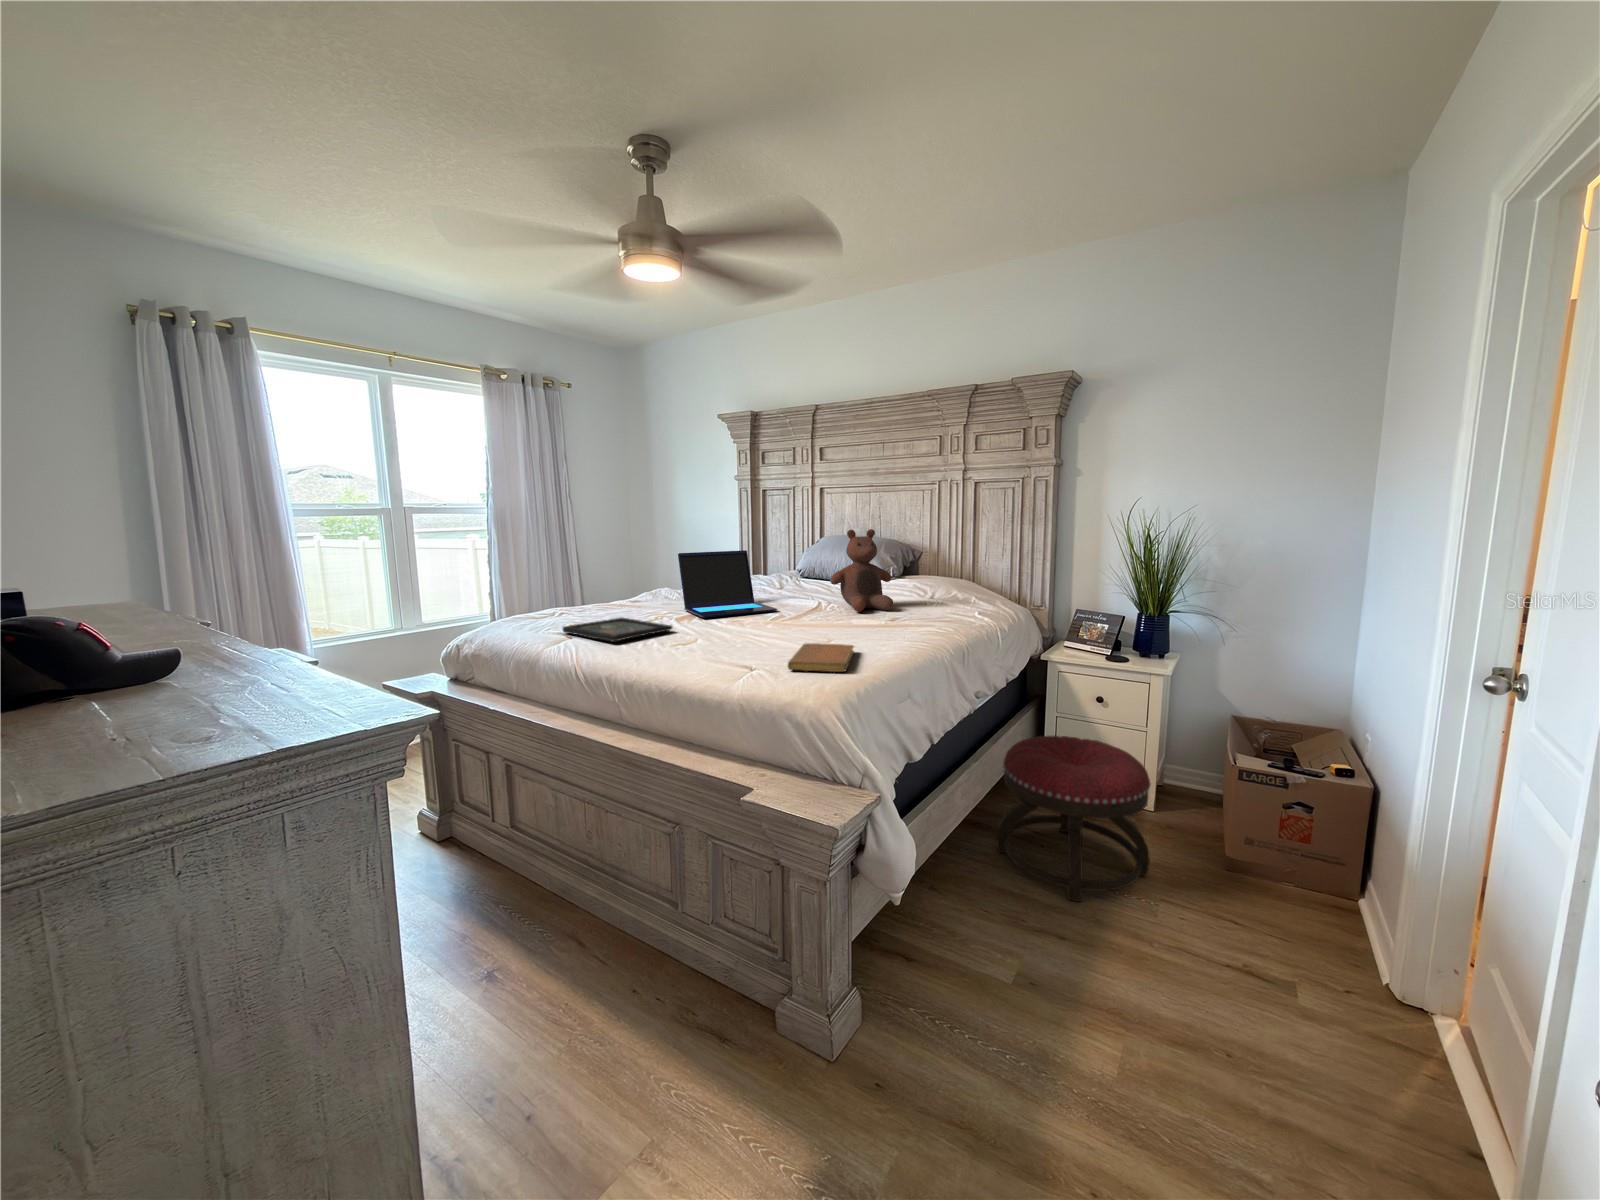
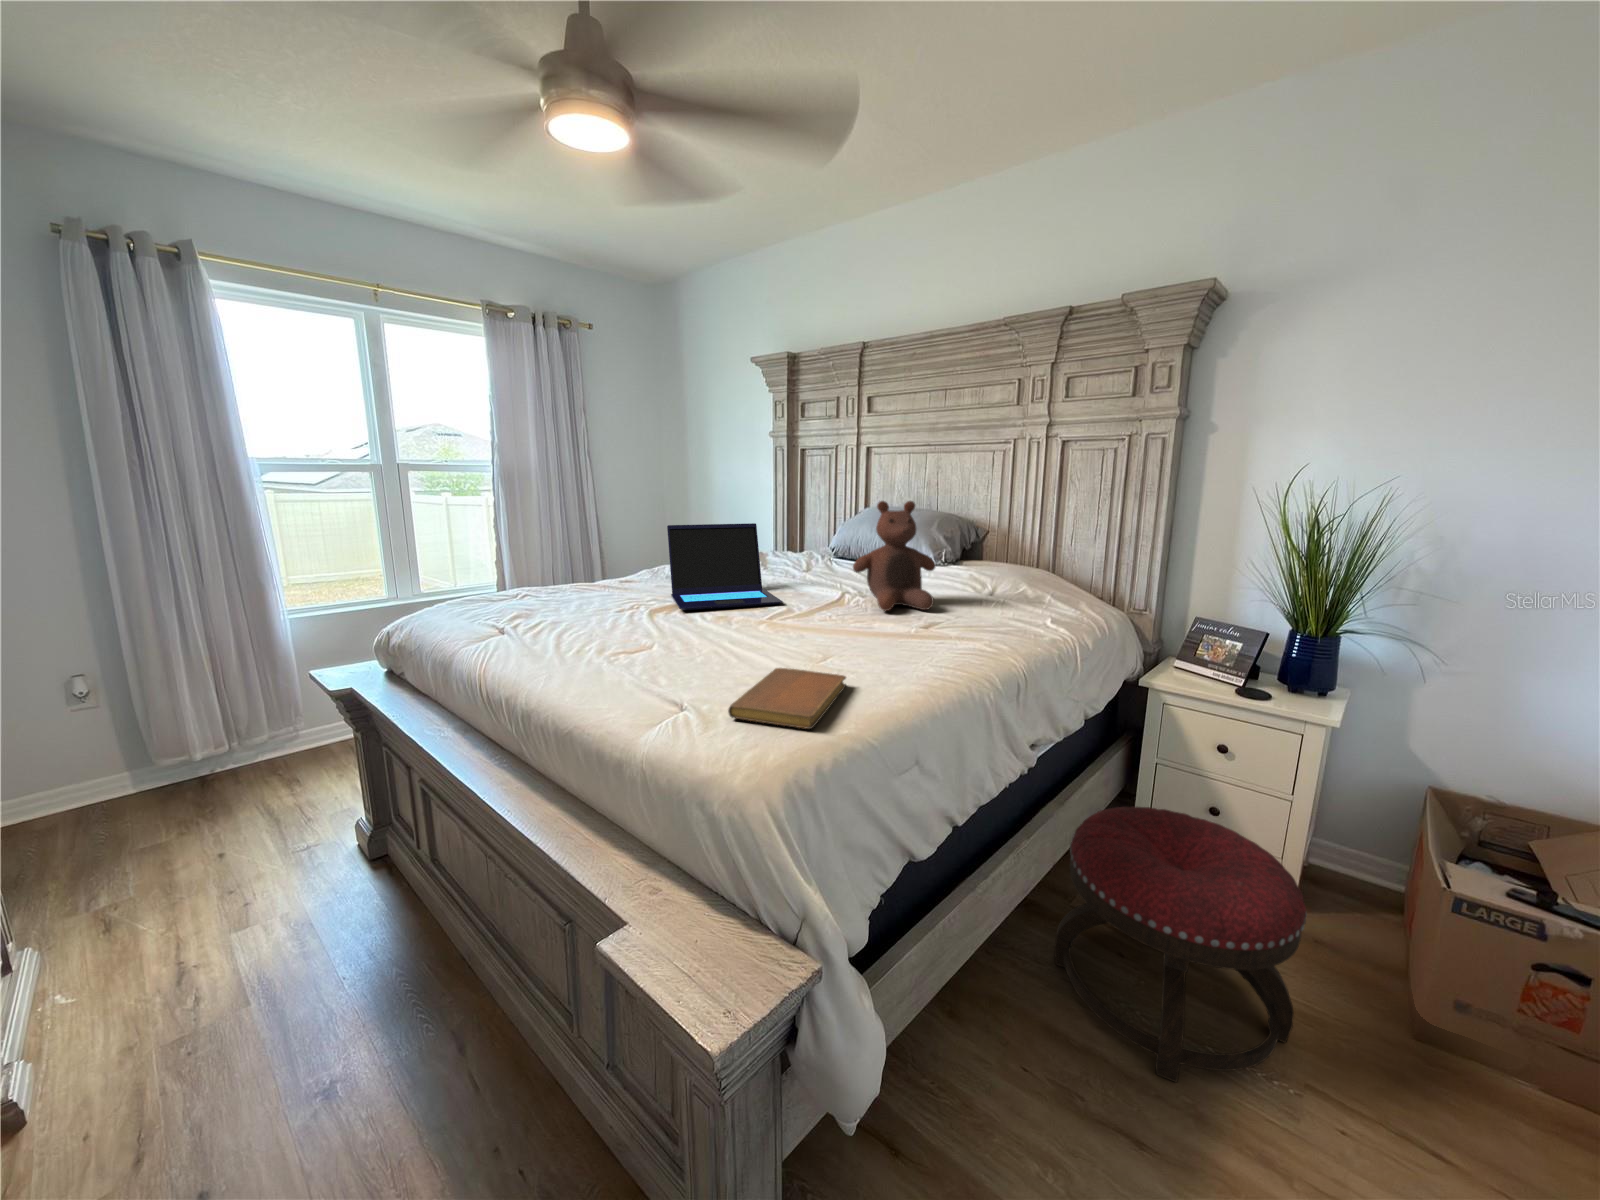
tray: present [562,617,673,642] -> none [498,606,629,645]

